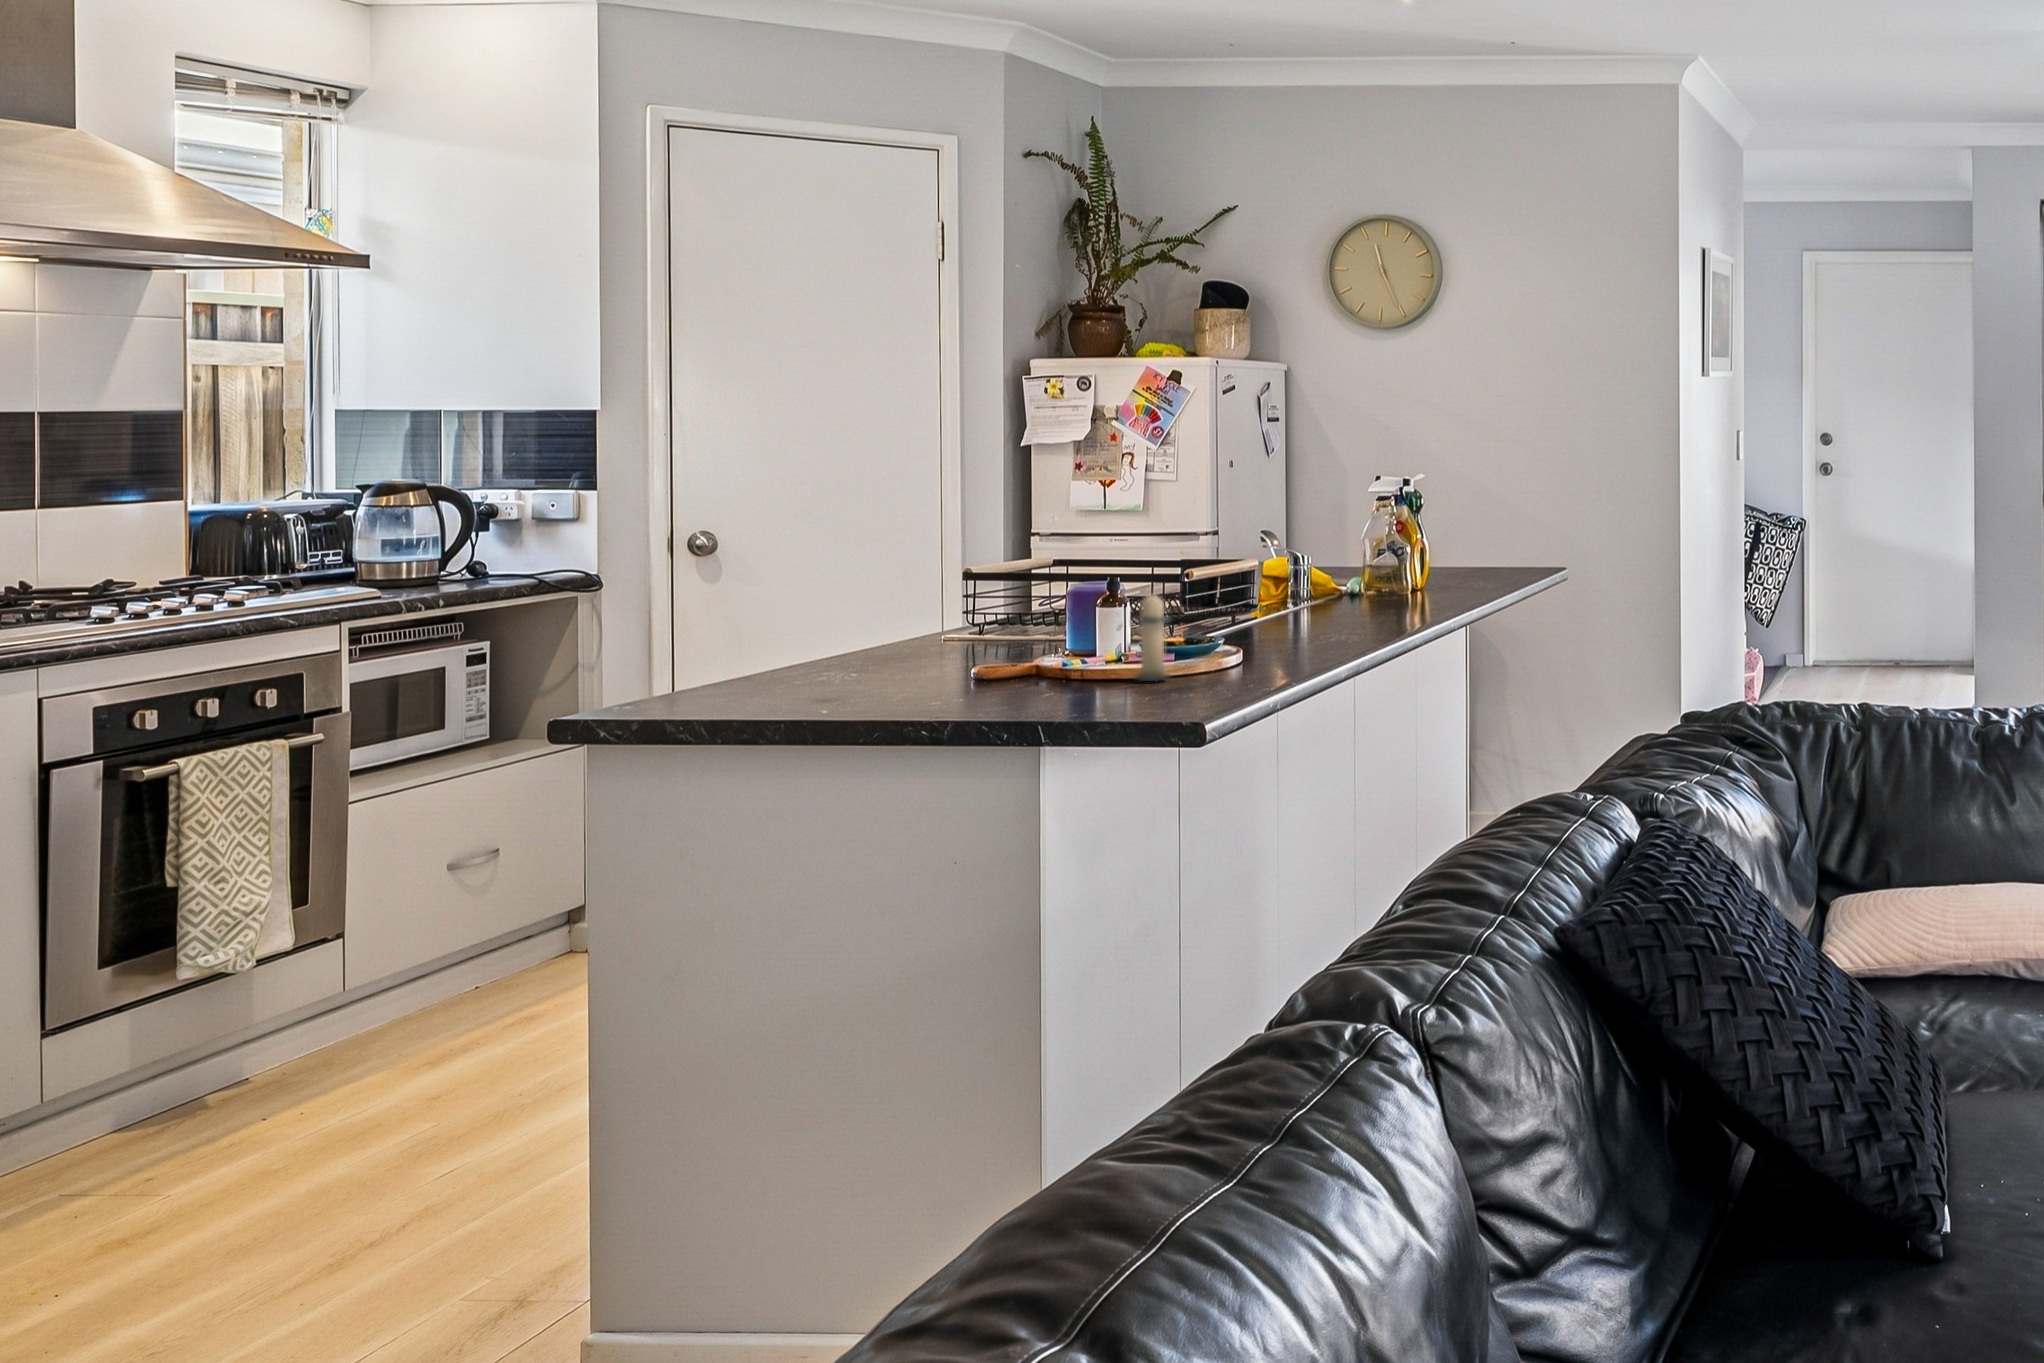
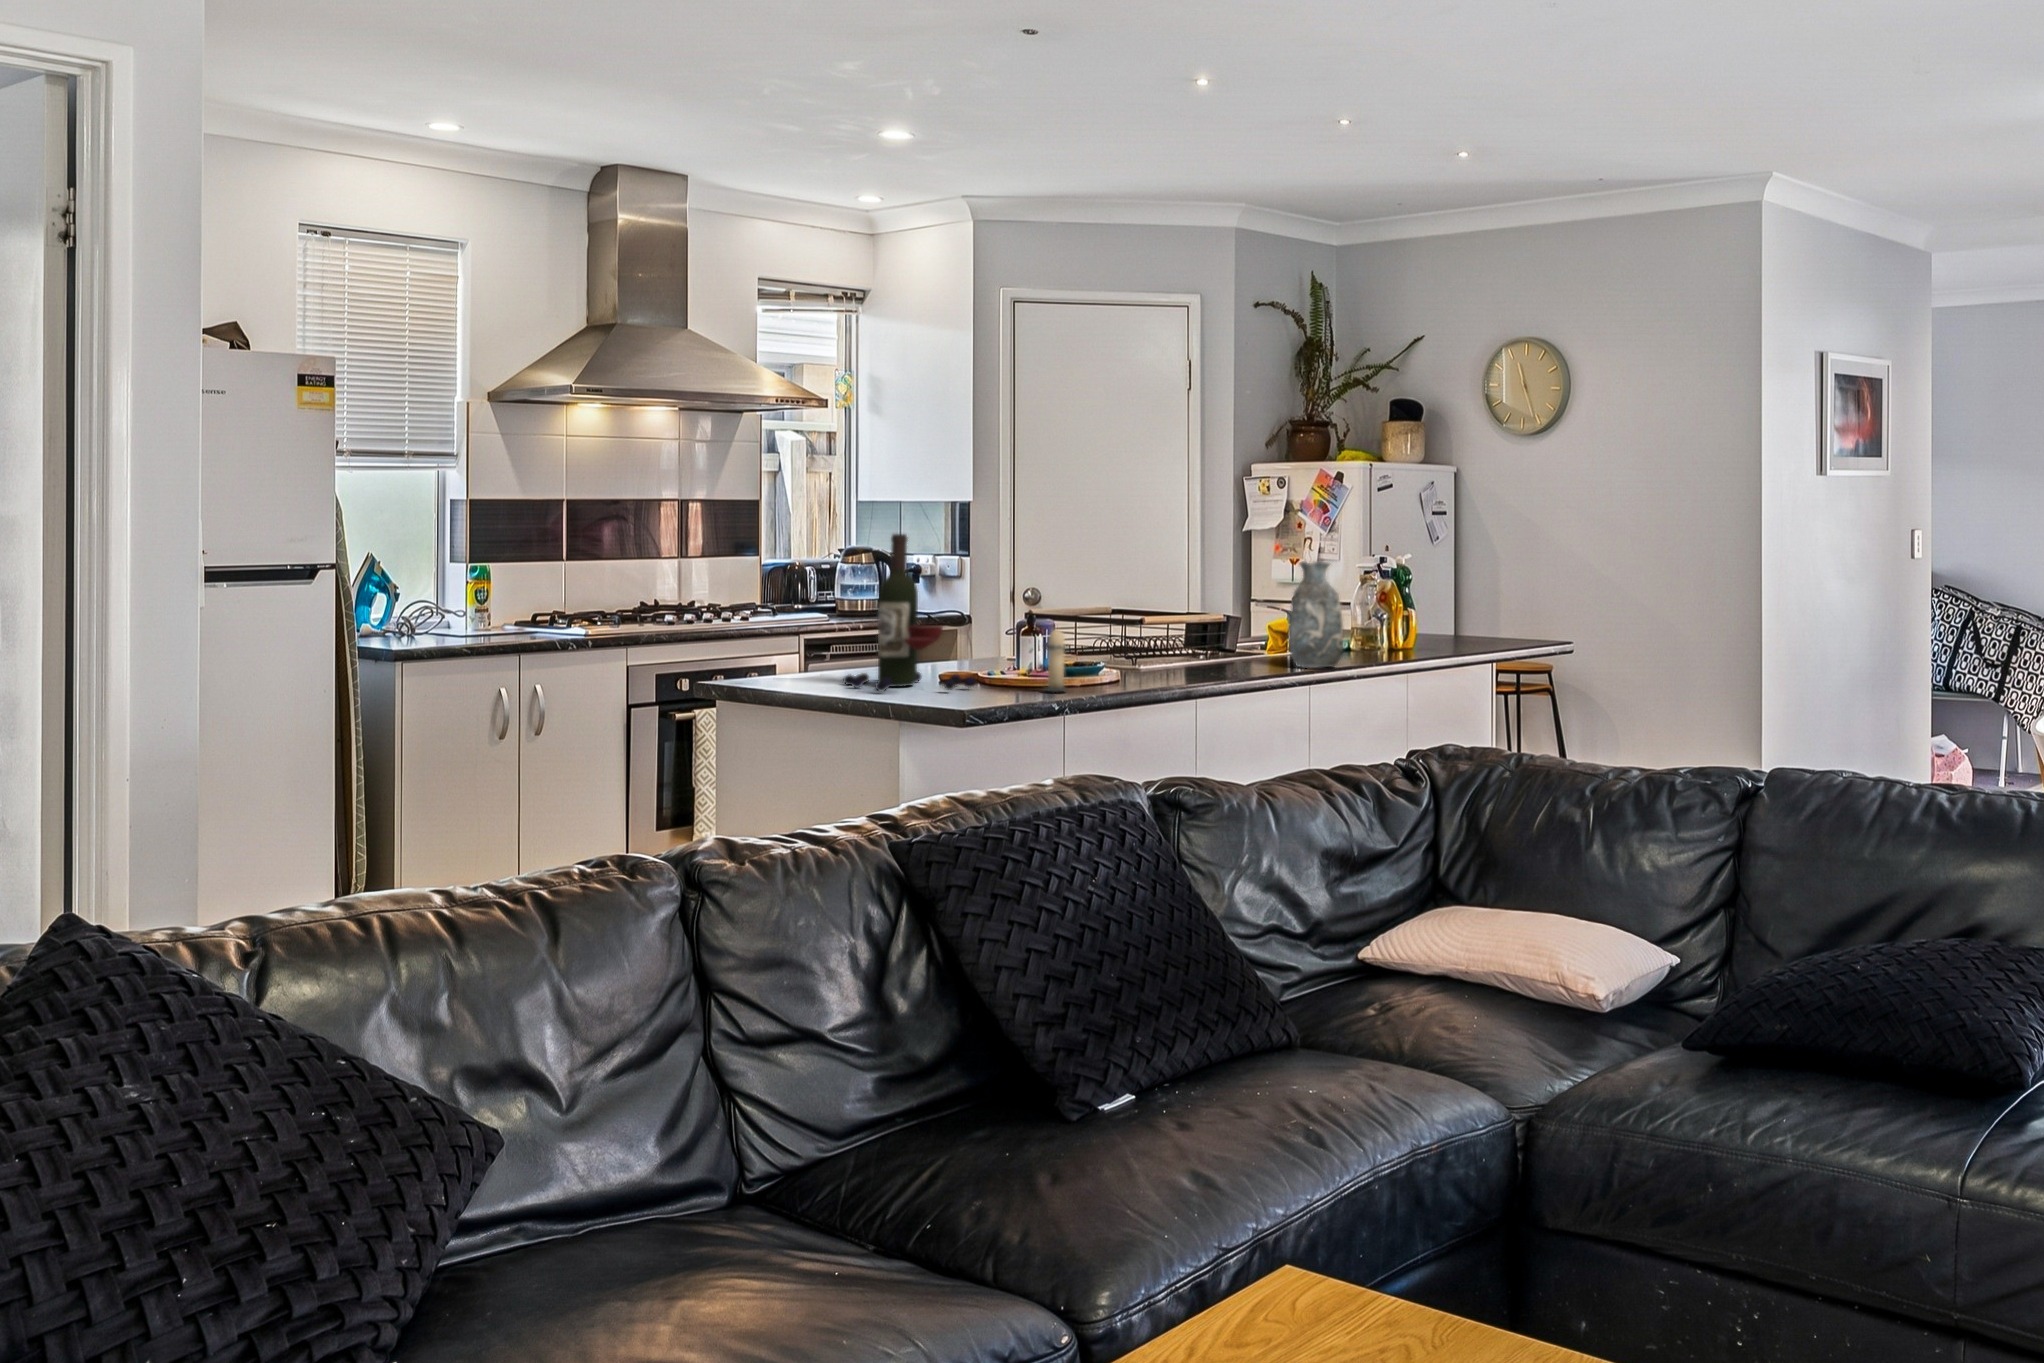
wine bottle: none [803,468,1031,704] -> present [843,534,976,691]
decorative vase: none [1318,487,1390,620] -> present [1289,561,1343,668]

